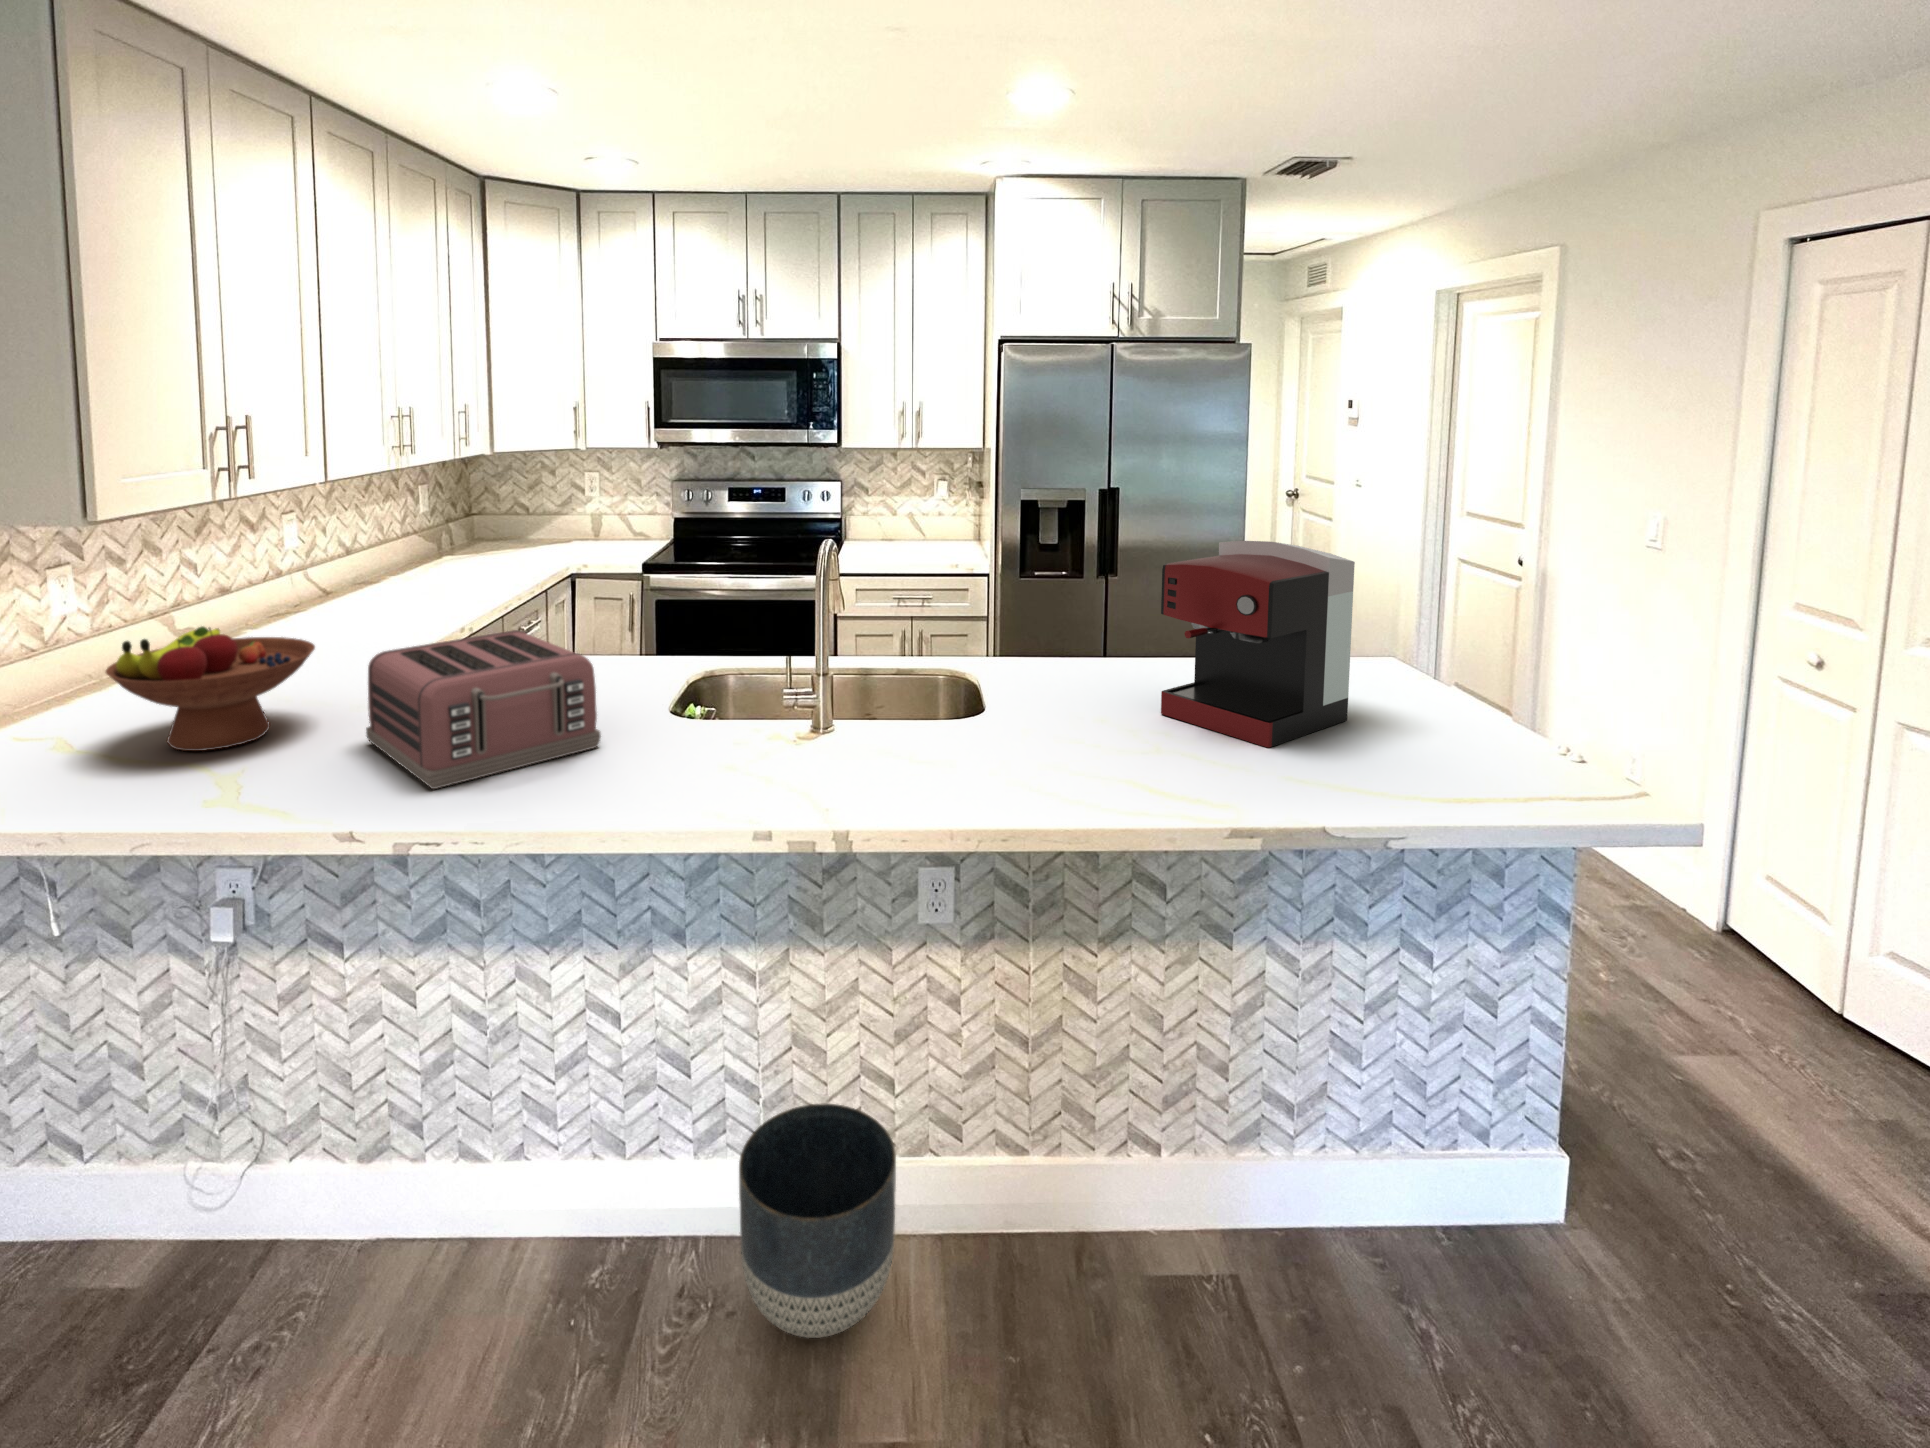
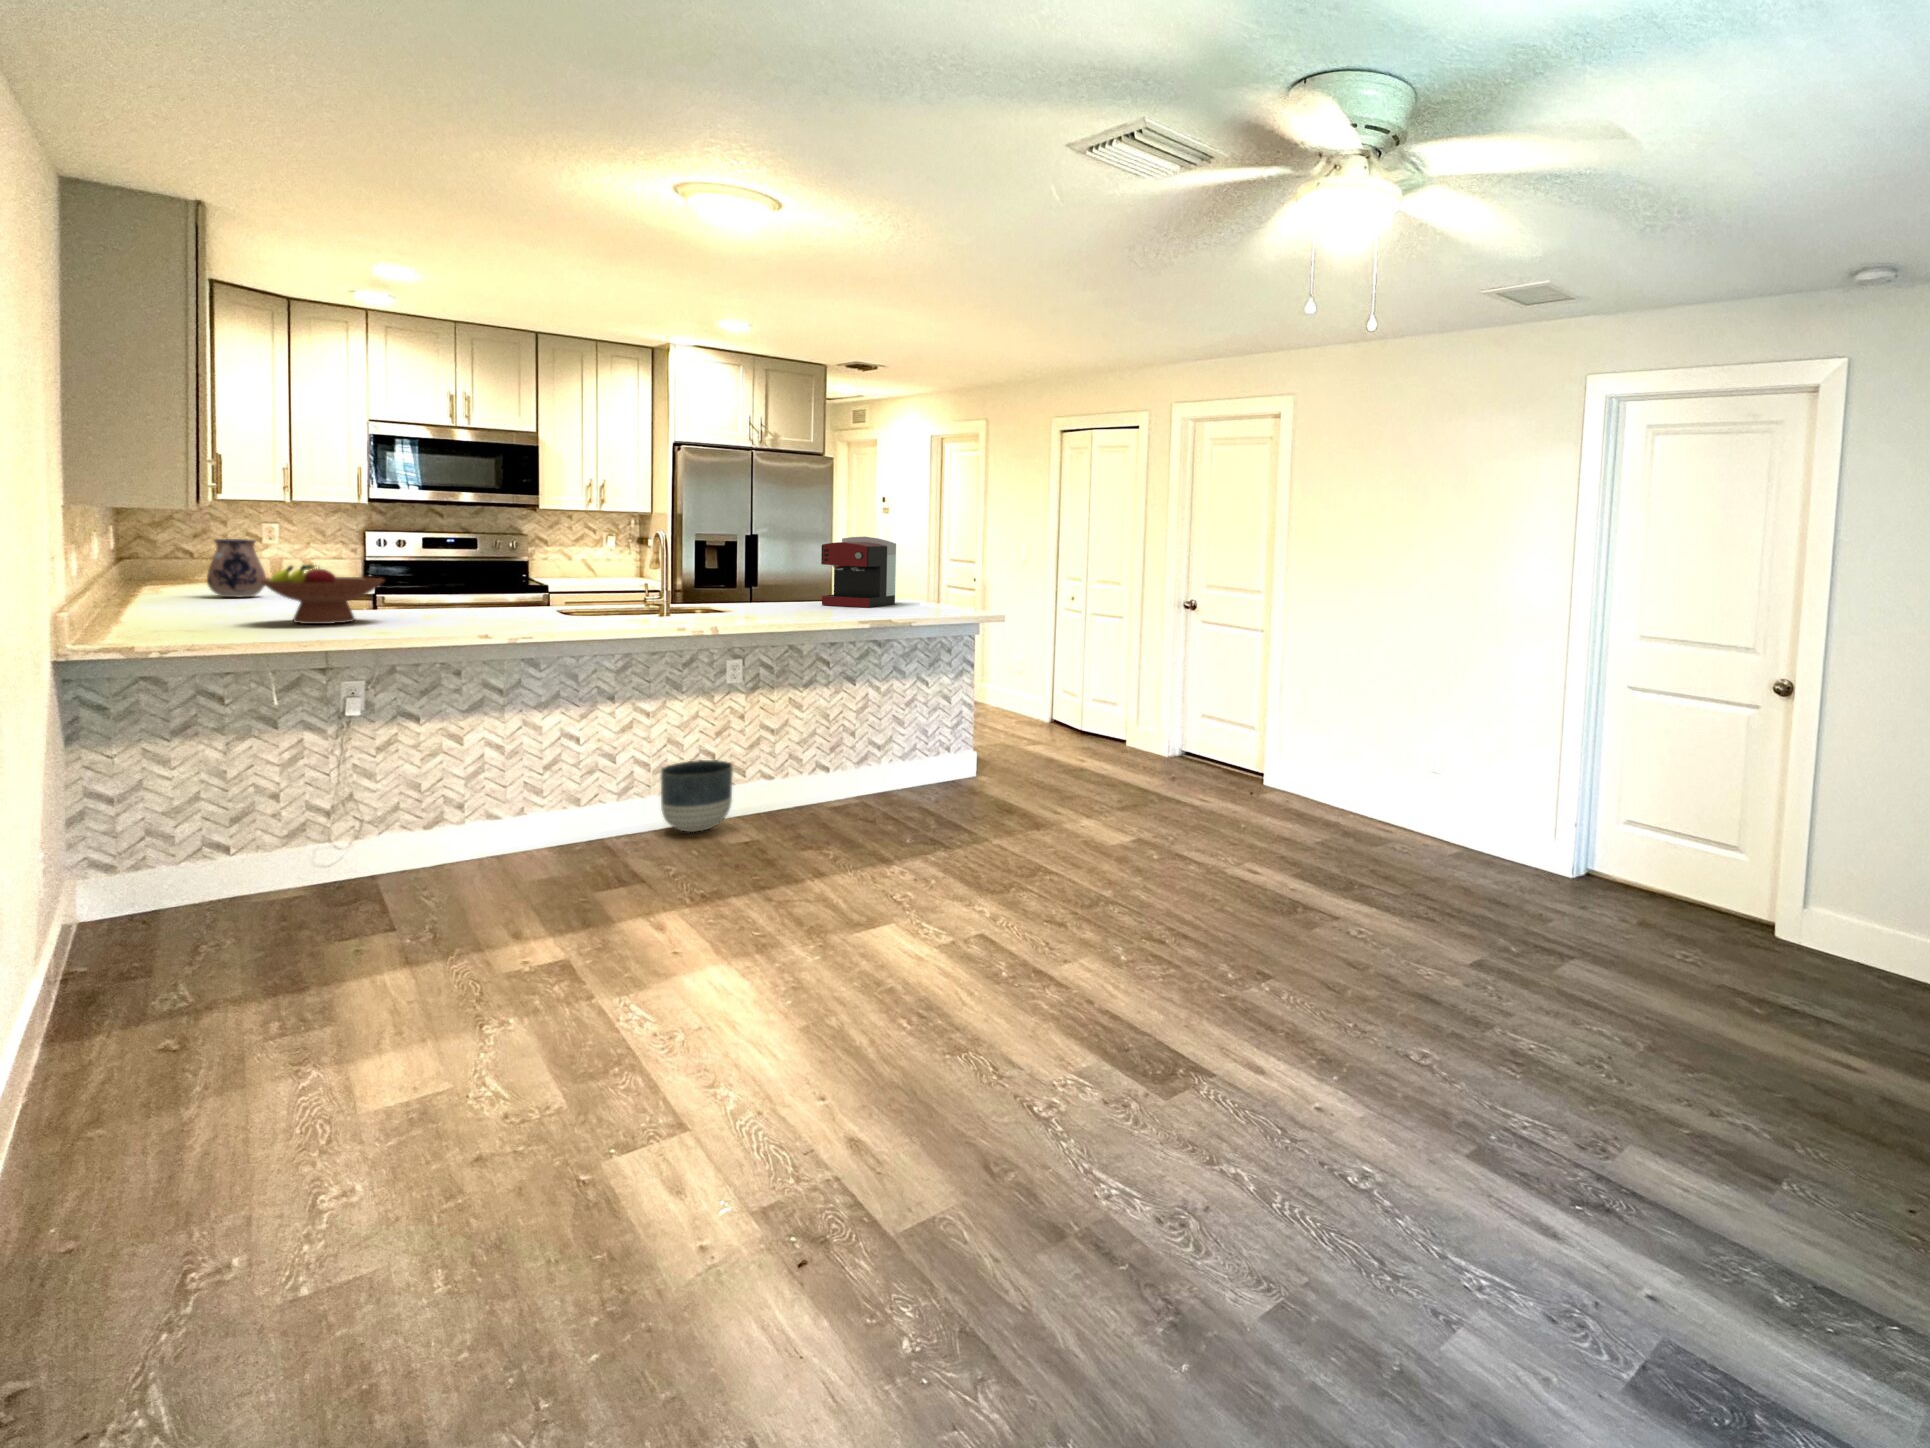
ceramic pitcher: none [393,518,455,603] -> present [207,539,266,597]
toaster: present [366,630,601,789] -> none [431,571,572,623]

